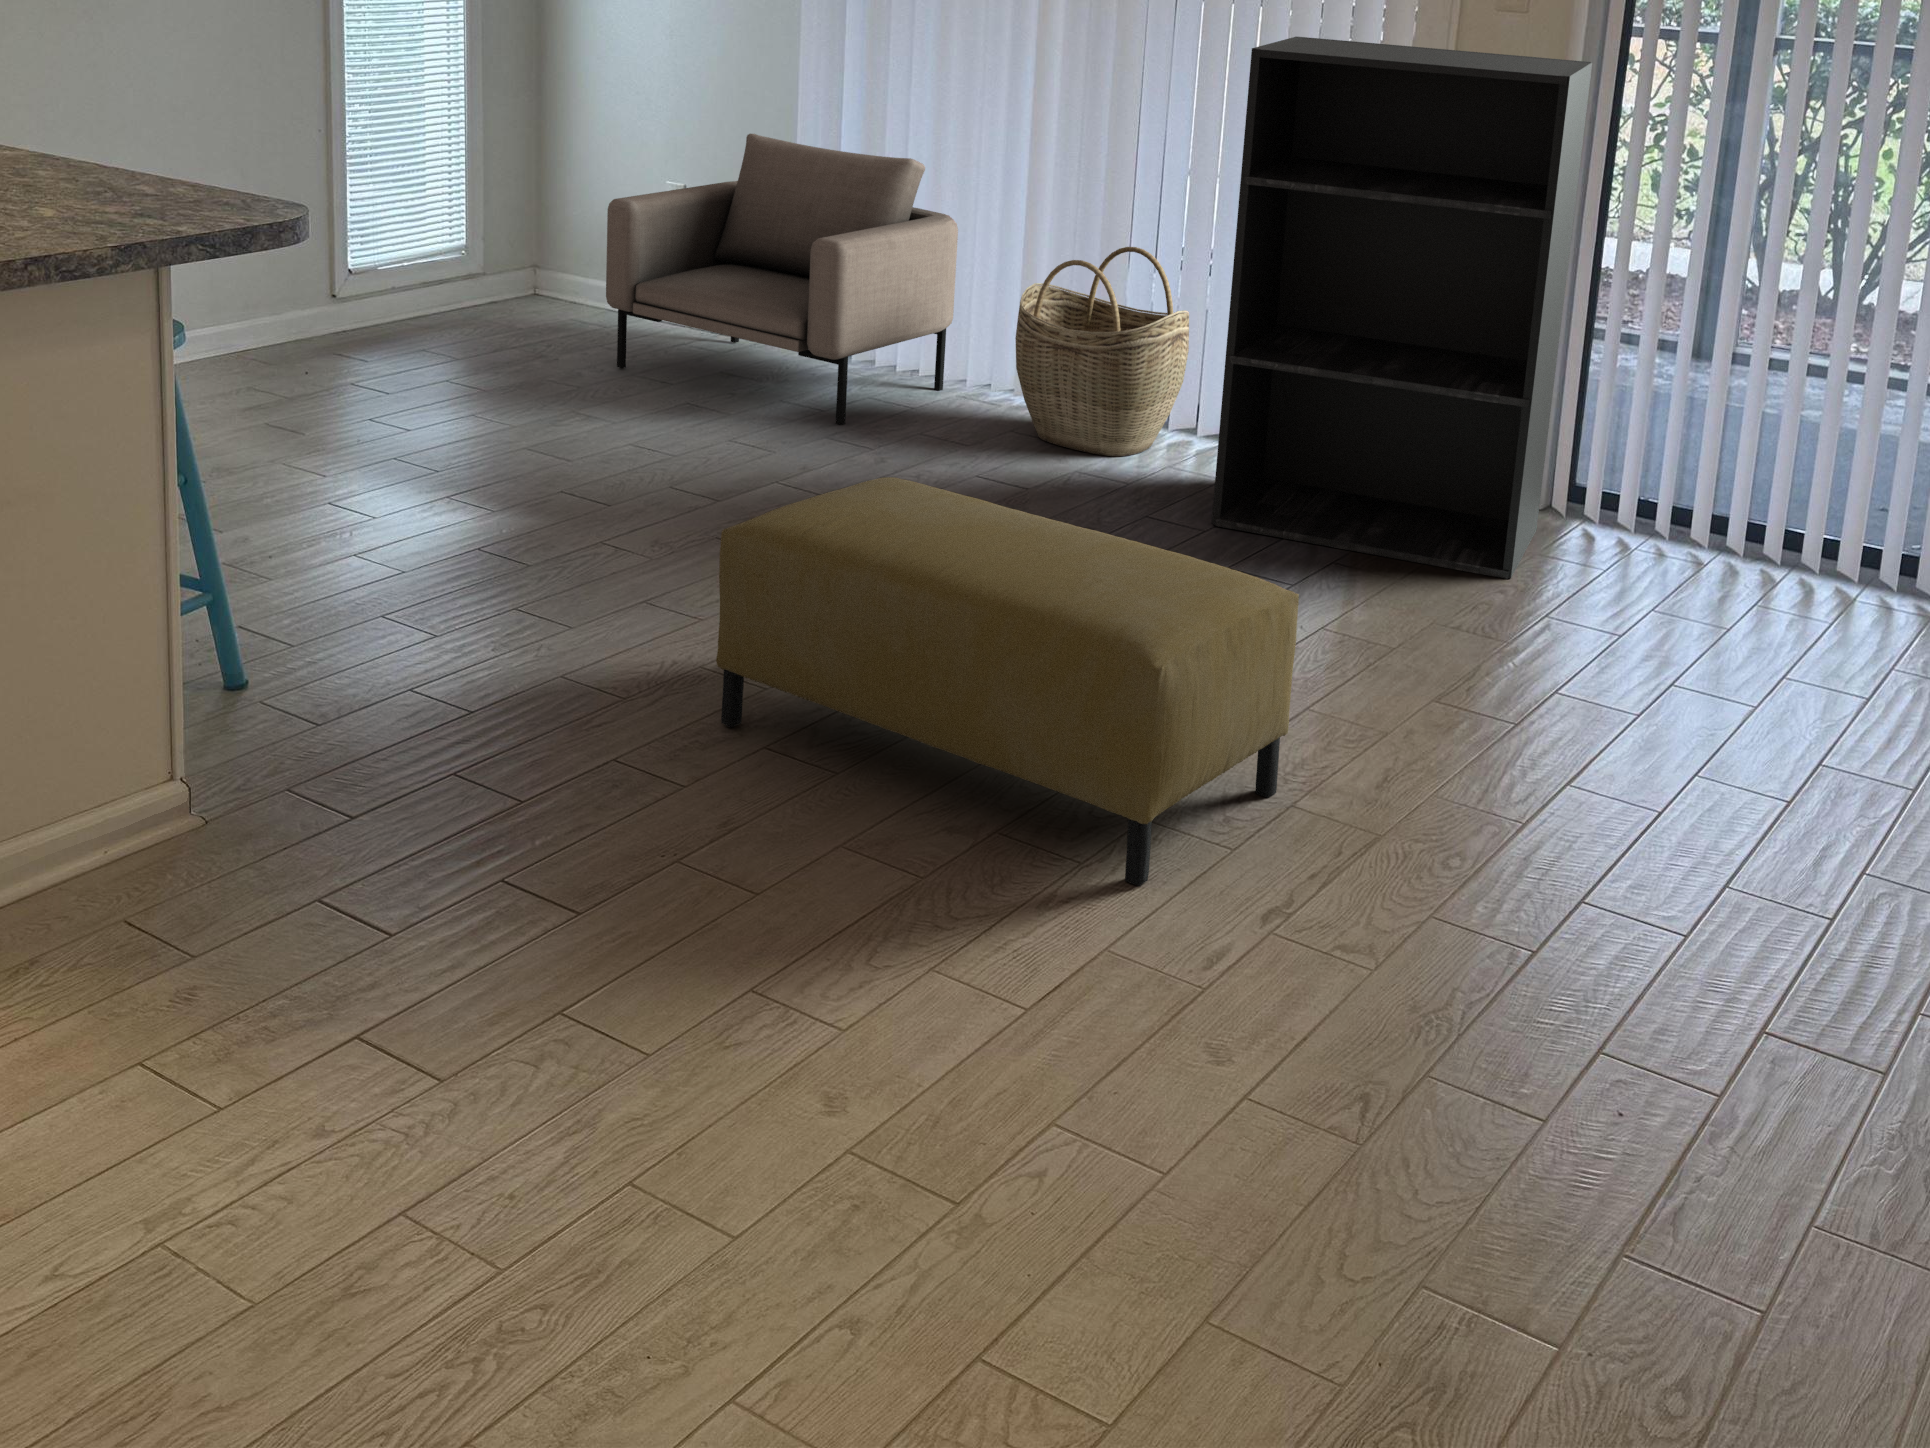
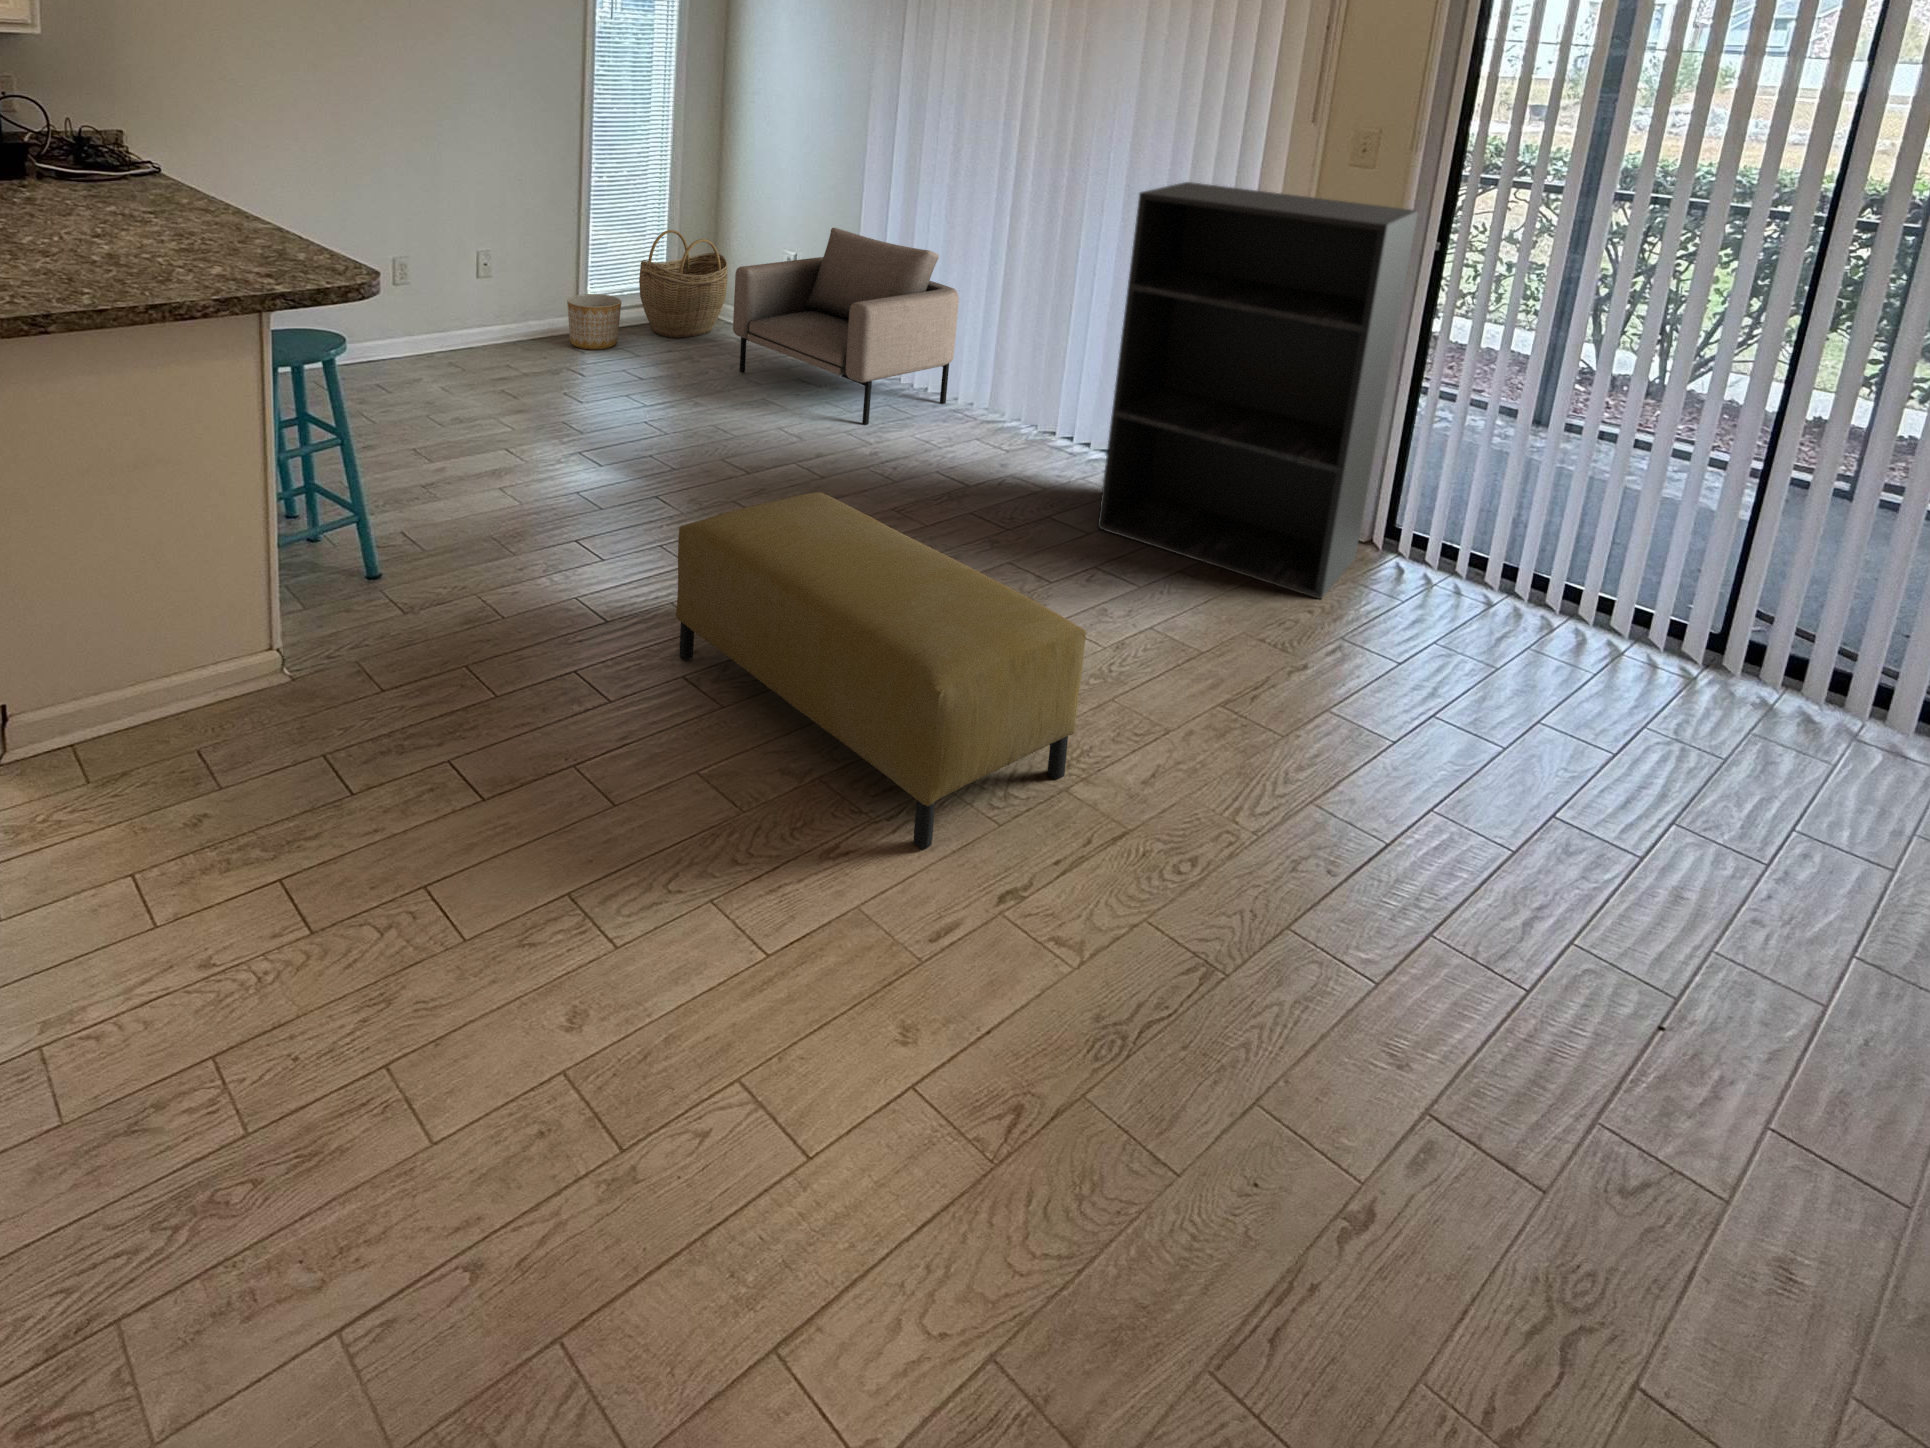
woven basket: present [1015,247,1189,456] -> present [639,230,727,338]
planter: none [313,260,405,350] -> present [567,294,622,350]

